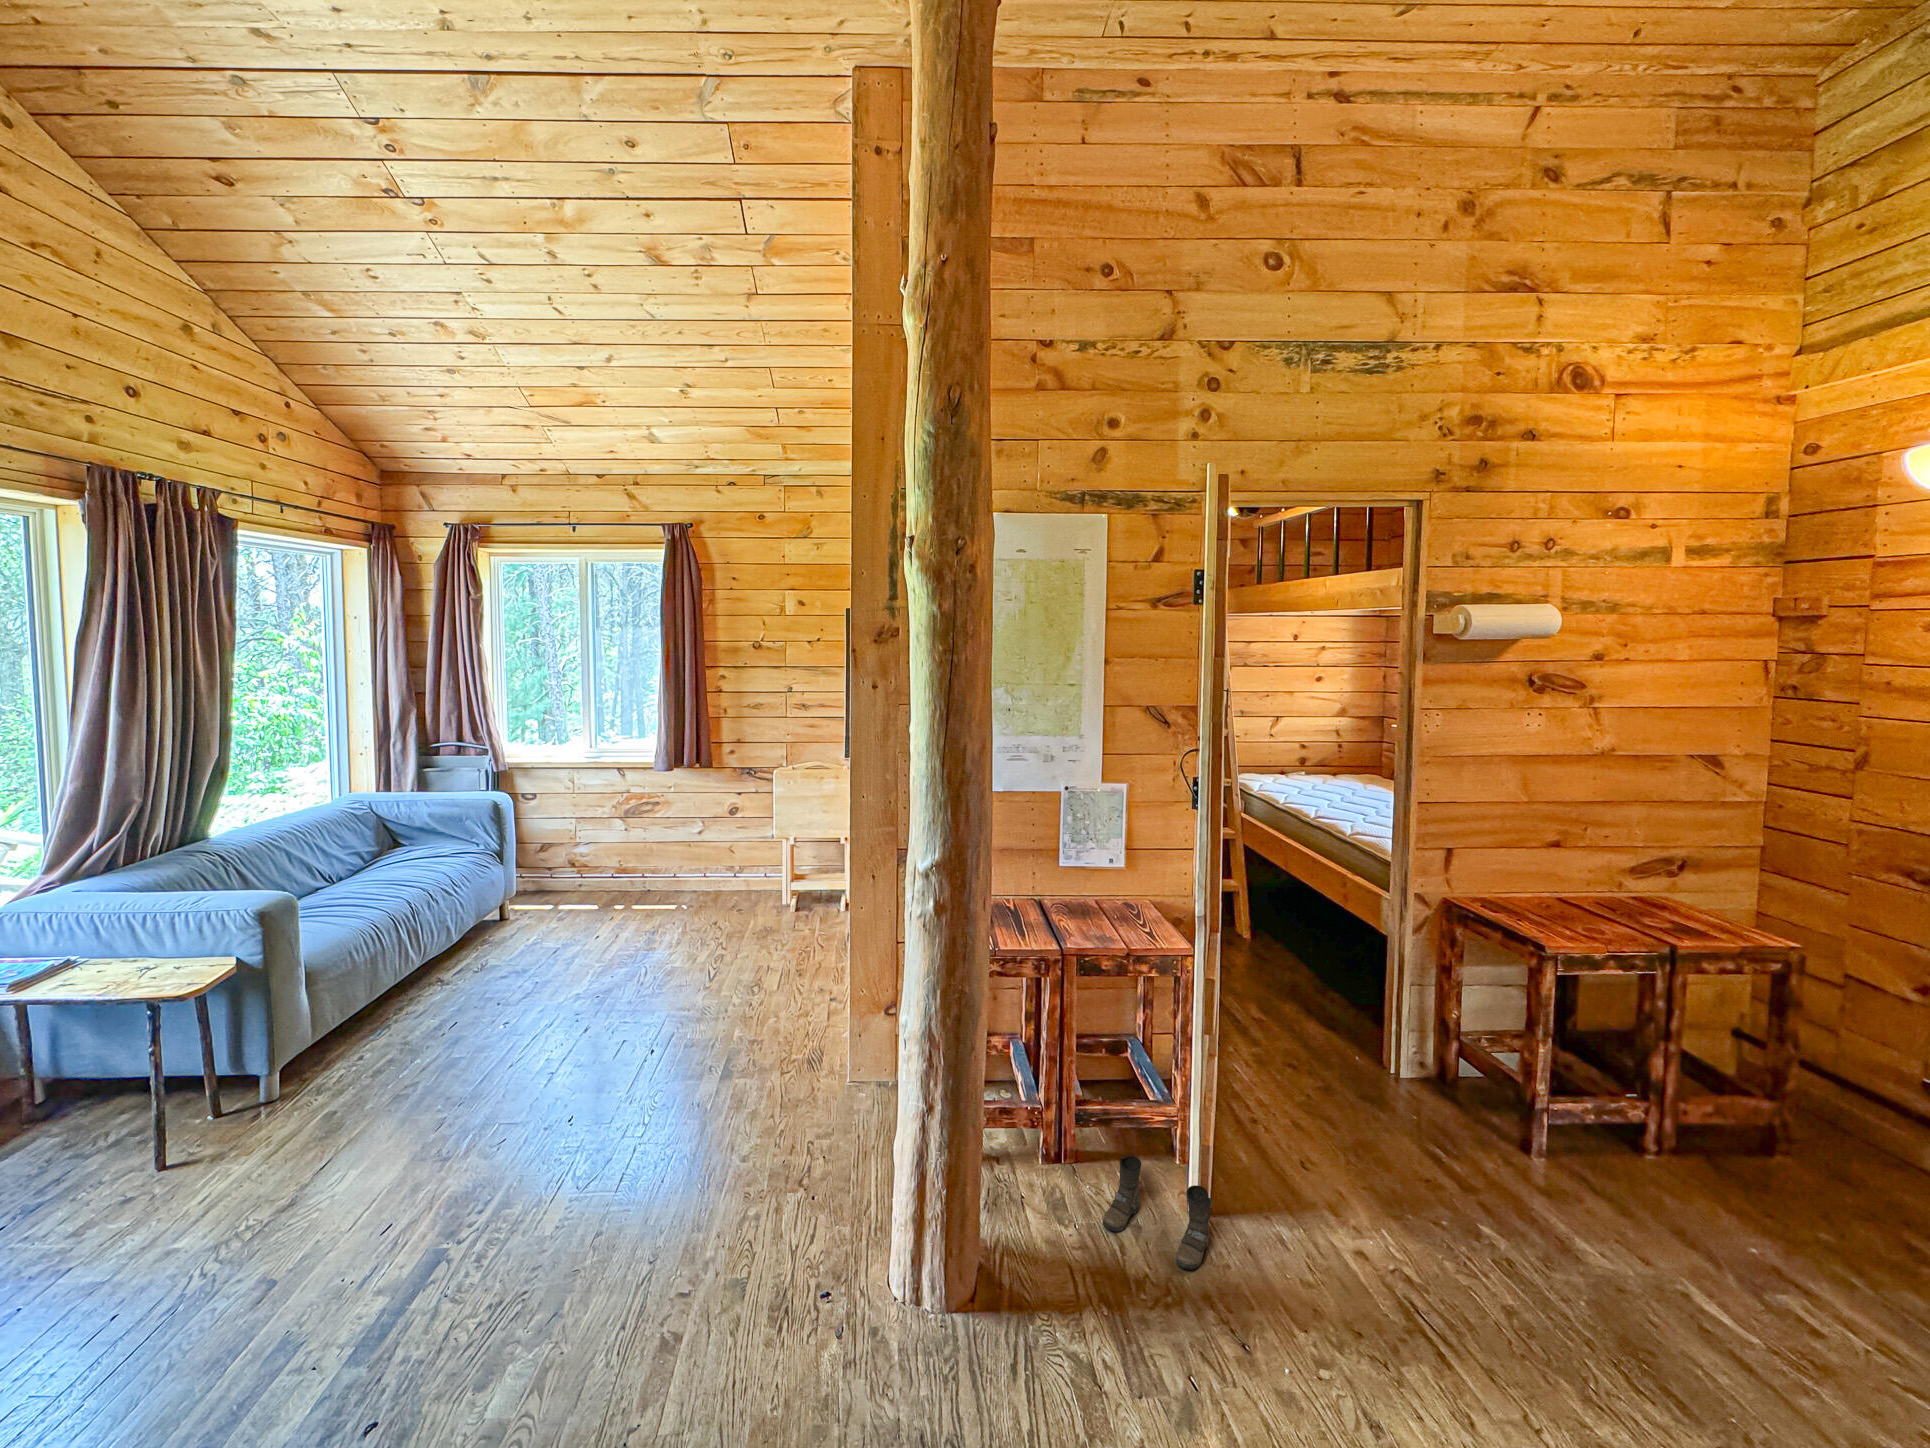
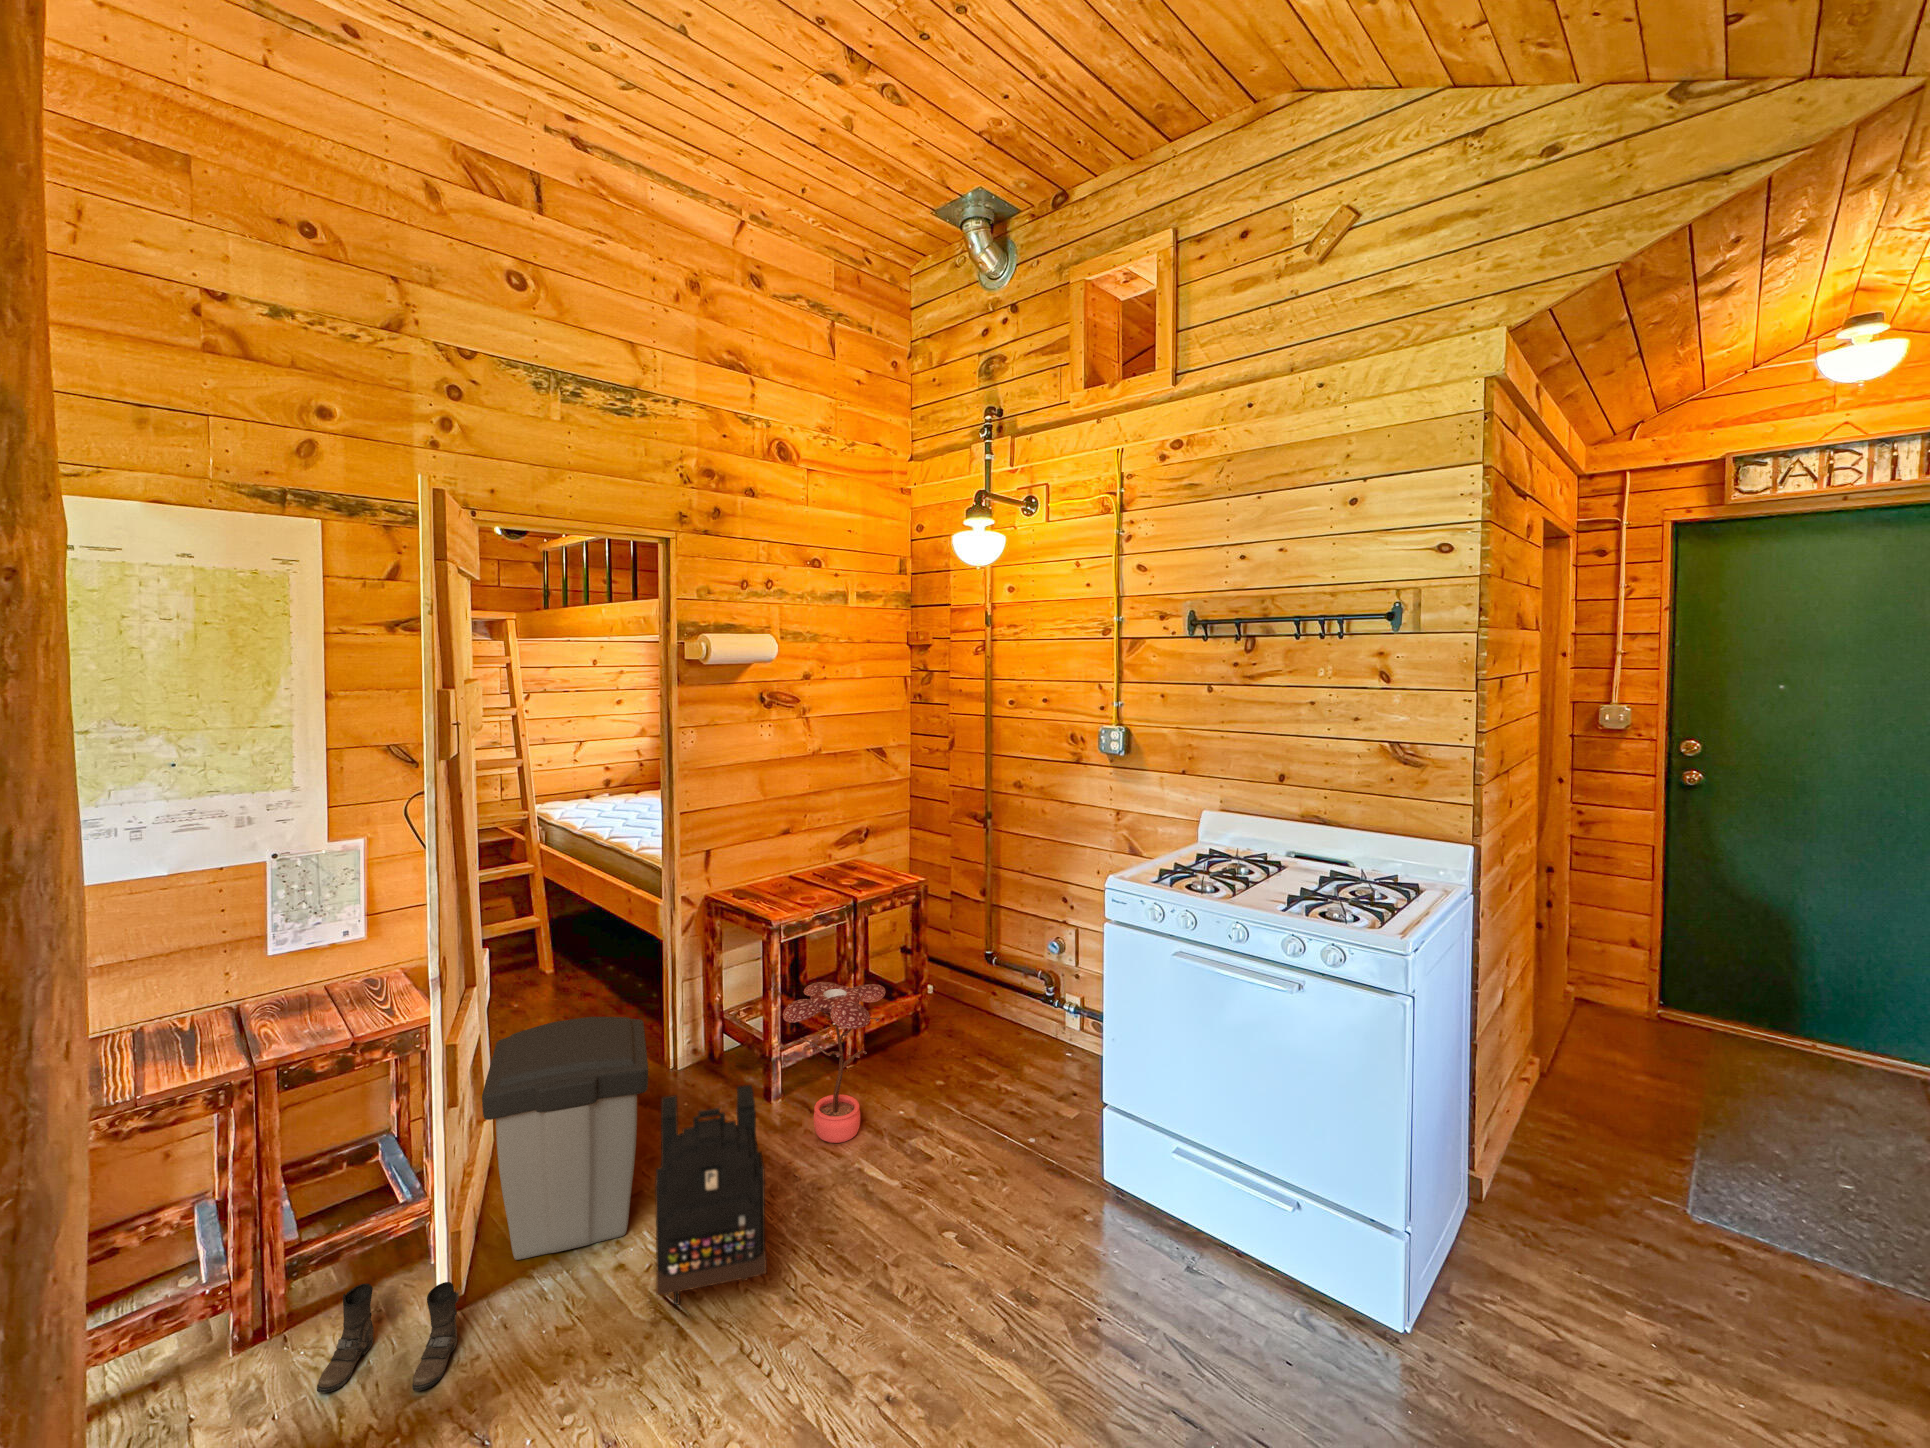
trash can: none [1231,986,1399,1222] -> present [482,1017,648,1260]
potted plant: none [1564,1033,1731,1242] -> present [783,982,885,1143]
backpack: none [1411,1098,1559,1344] -> present [655,1085,766,1304]

